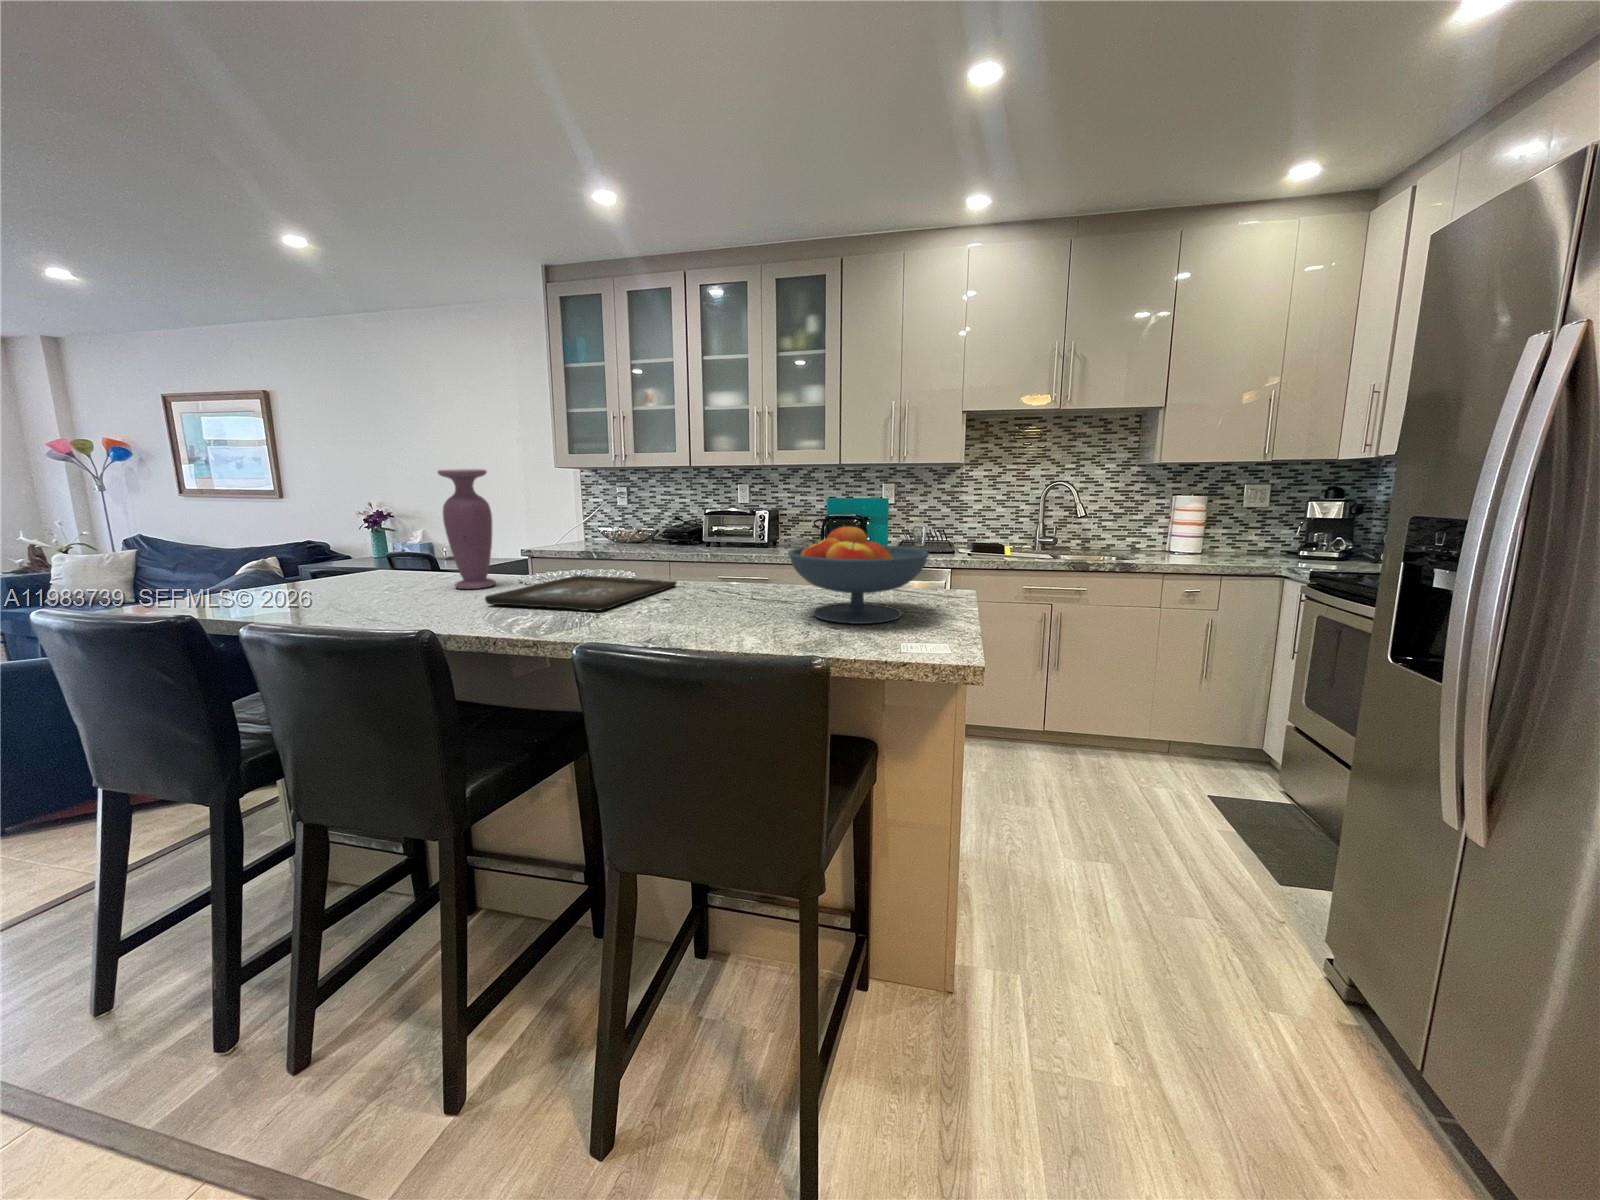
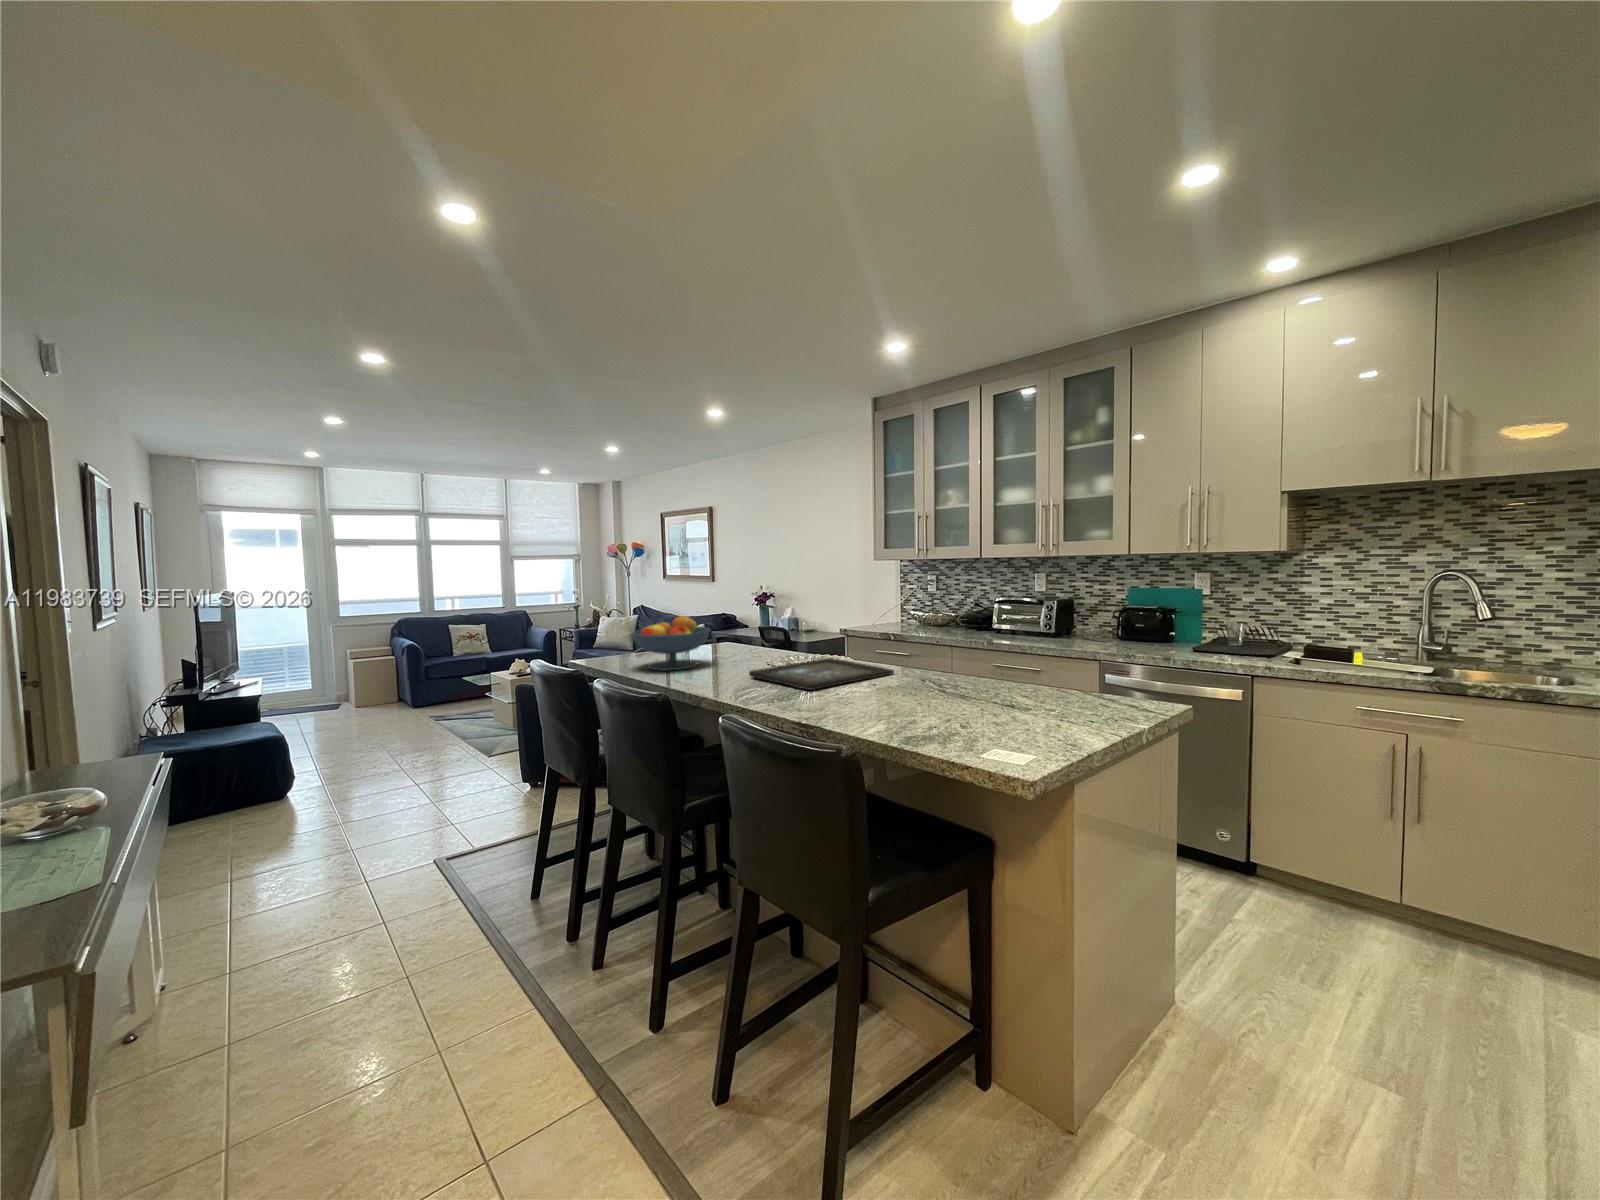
vase: present [438,469,496,589] -> none [742,577,776,663]
fruit bowl: present [788,526,929,624] -> present [631,616,710,671]

